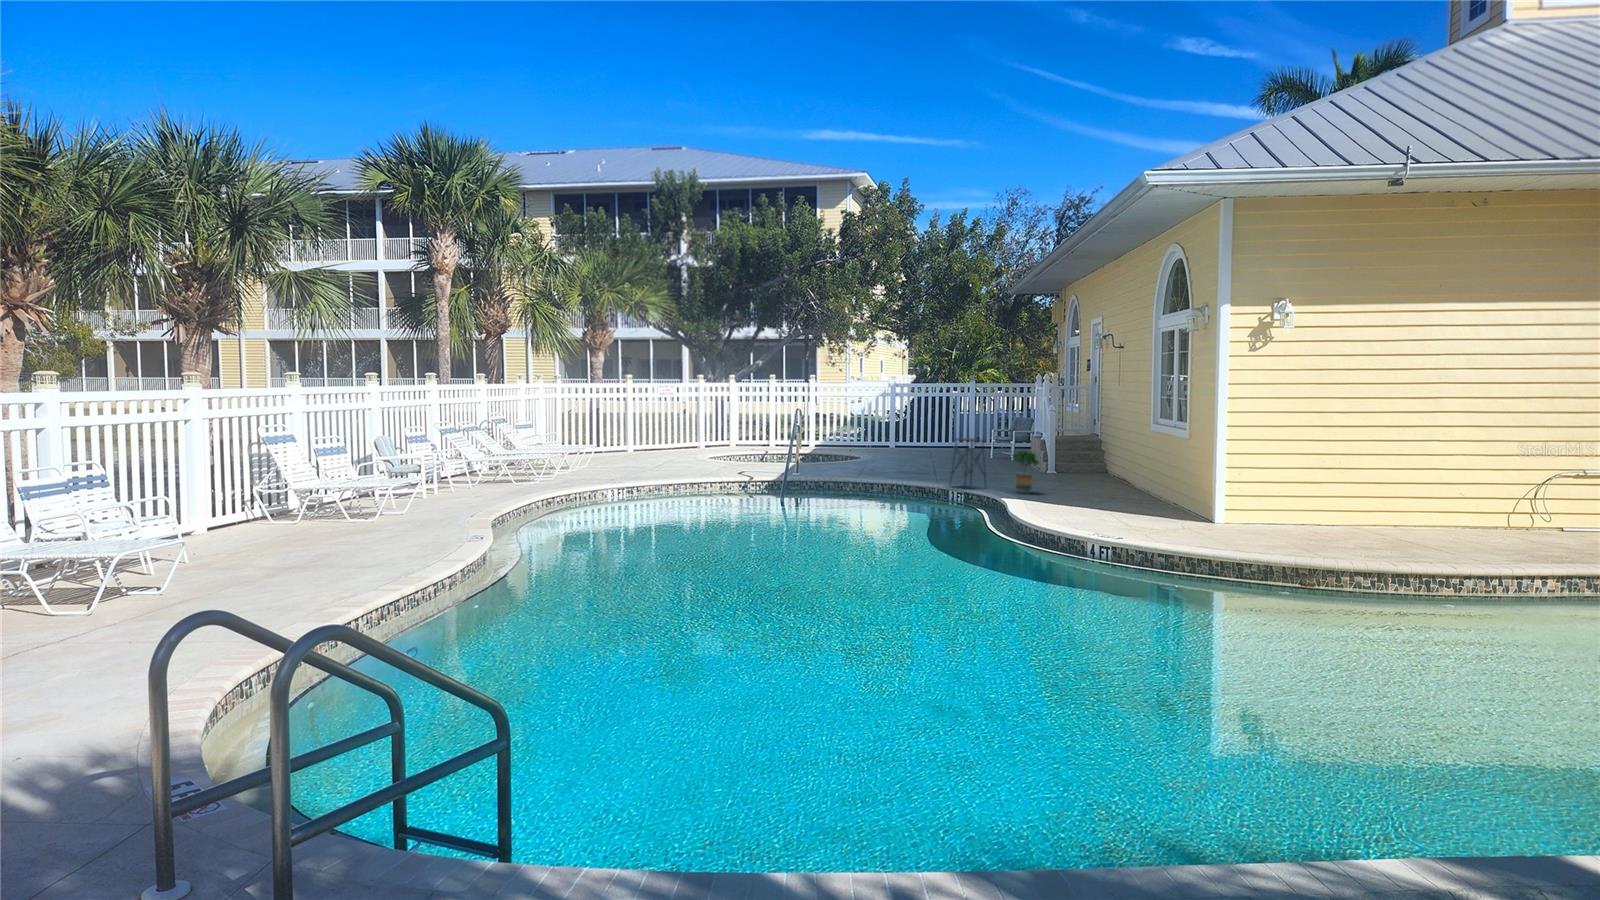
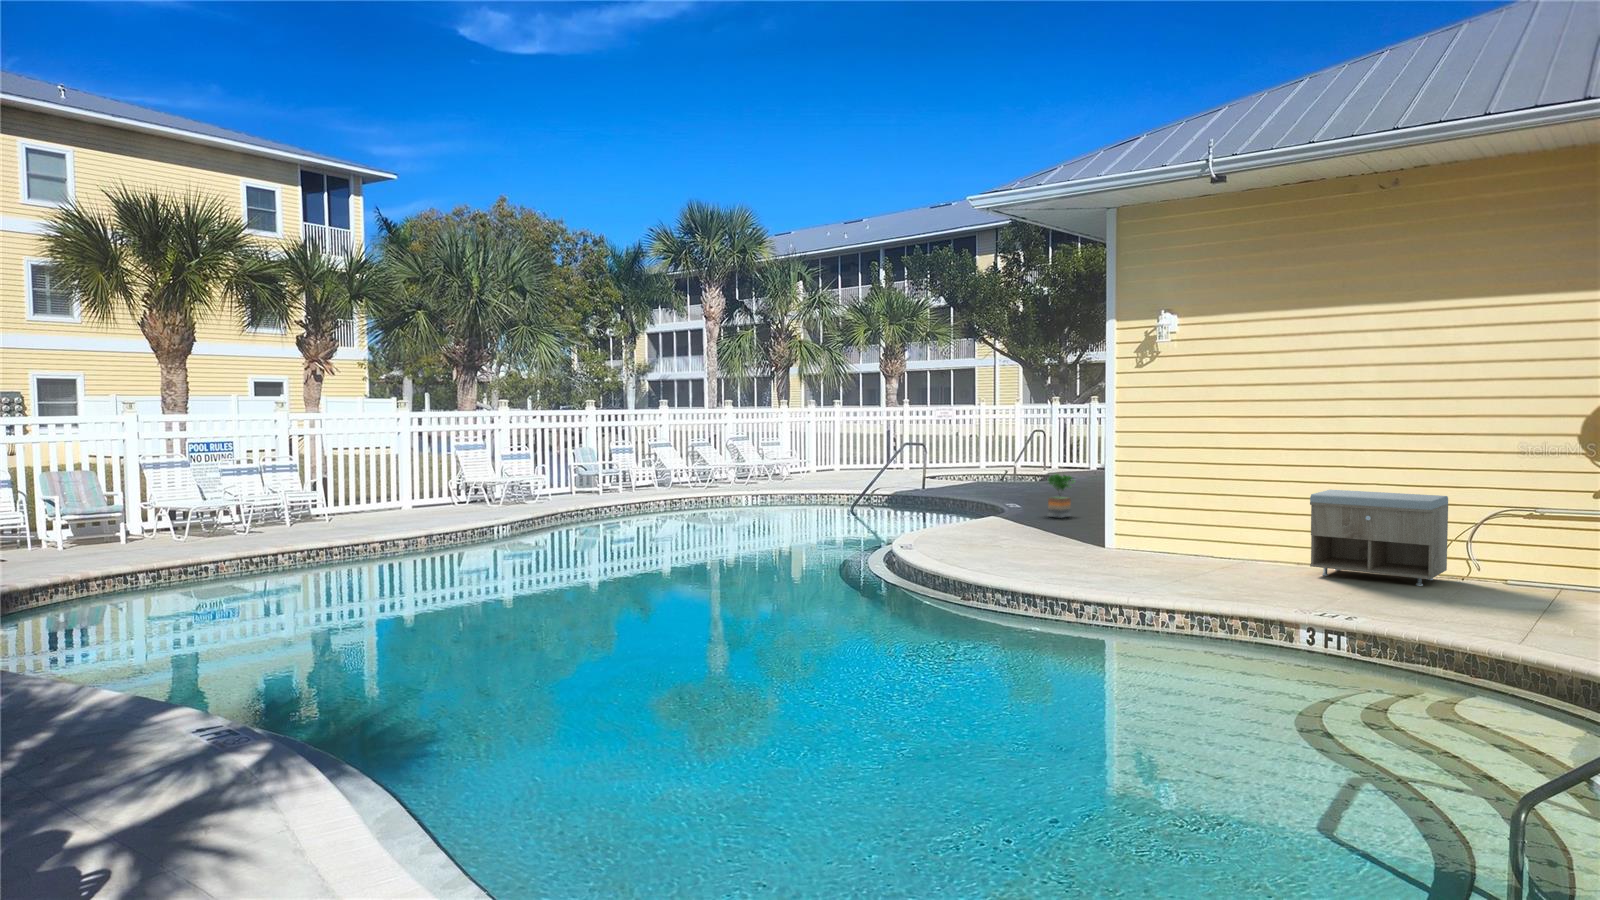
side table: present [951,438,986,487] -> none [1015,461,1043,512]
storage bench: none [1429,460,1565,537] -> present [1310,490,1448,586]

